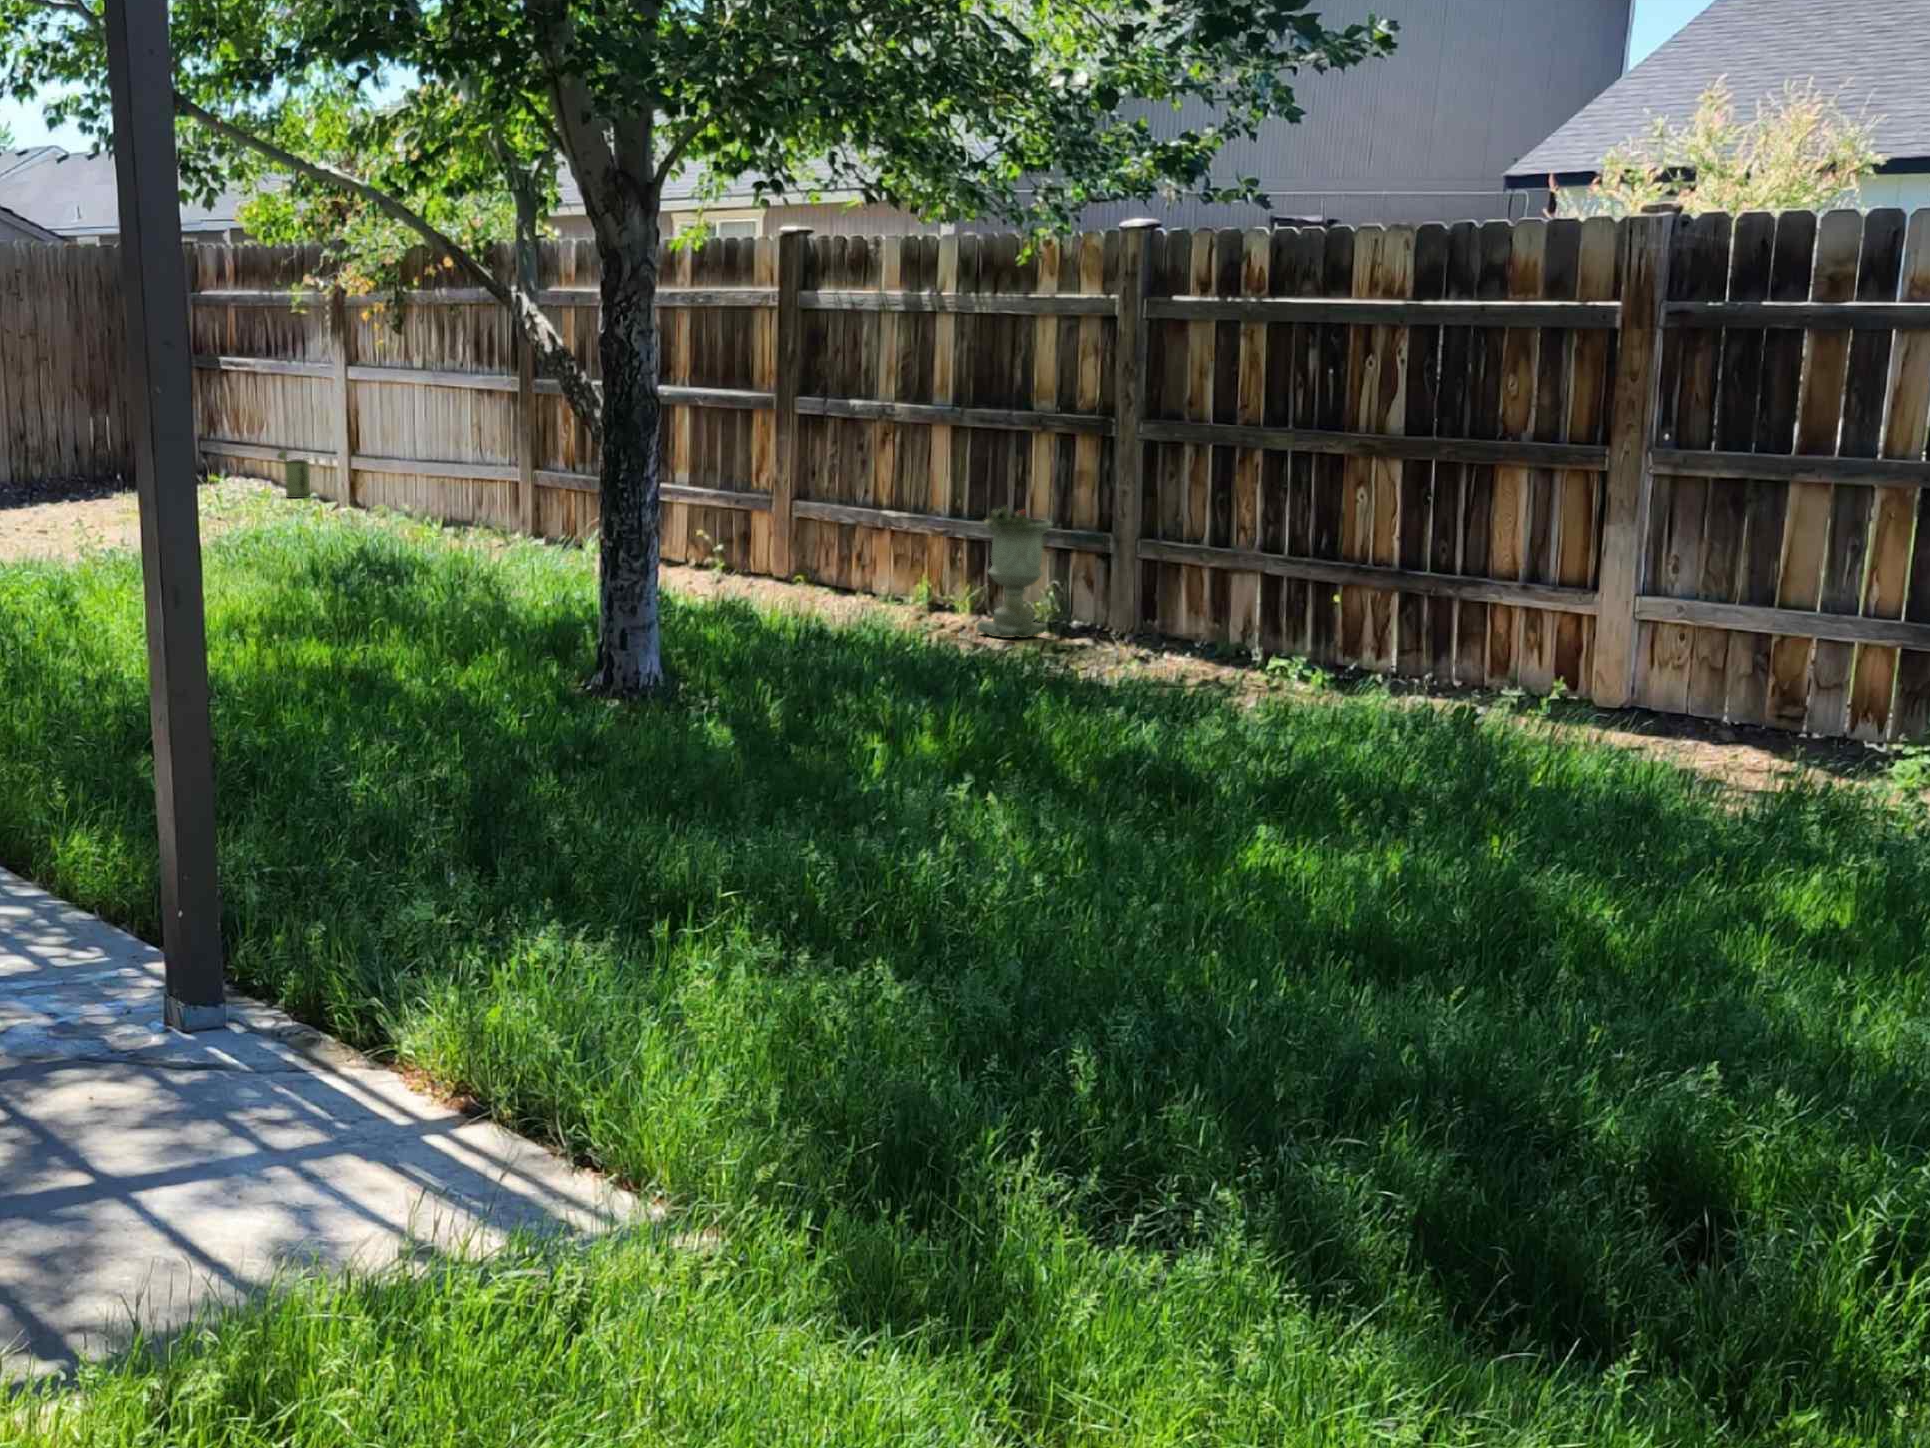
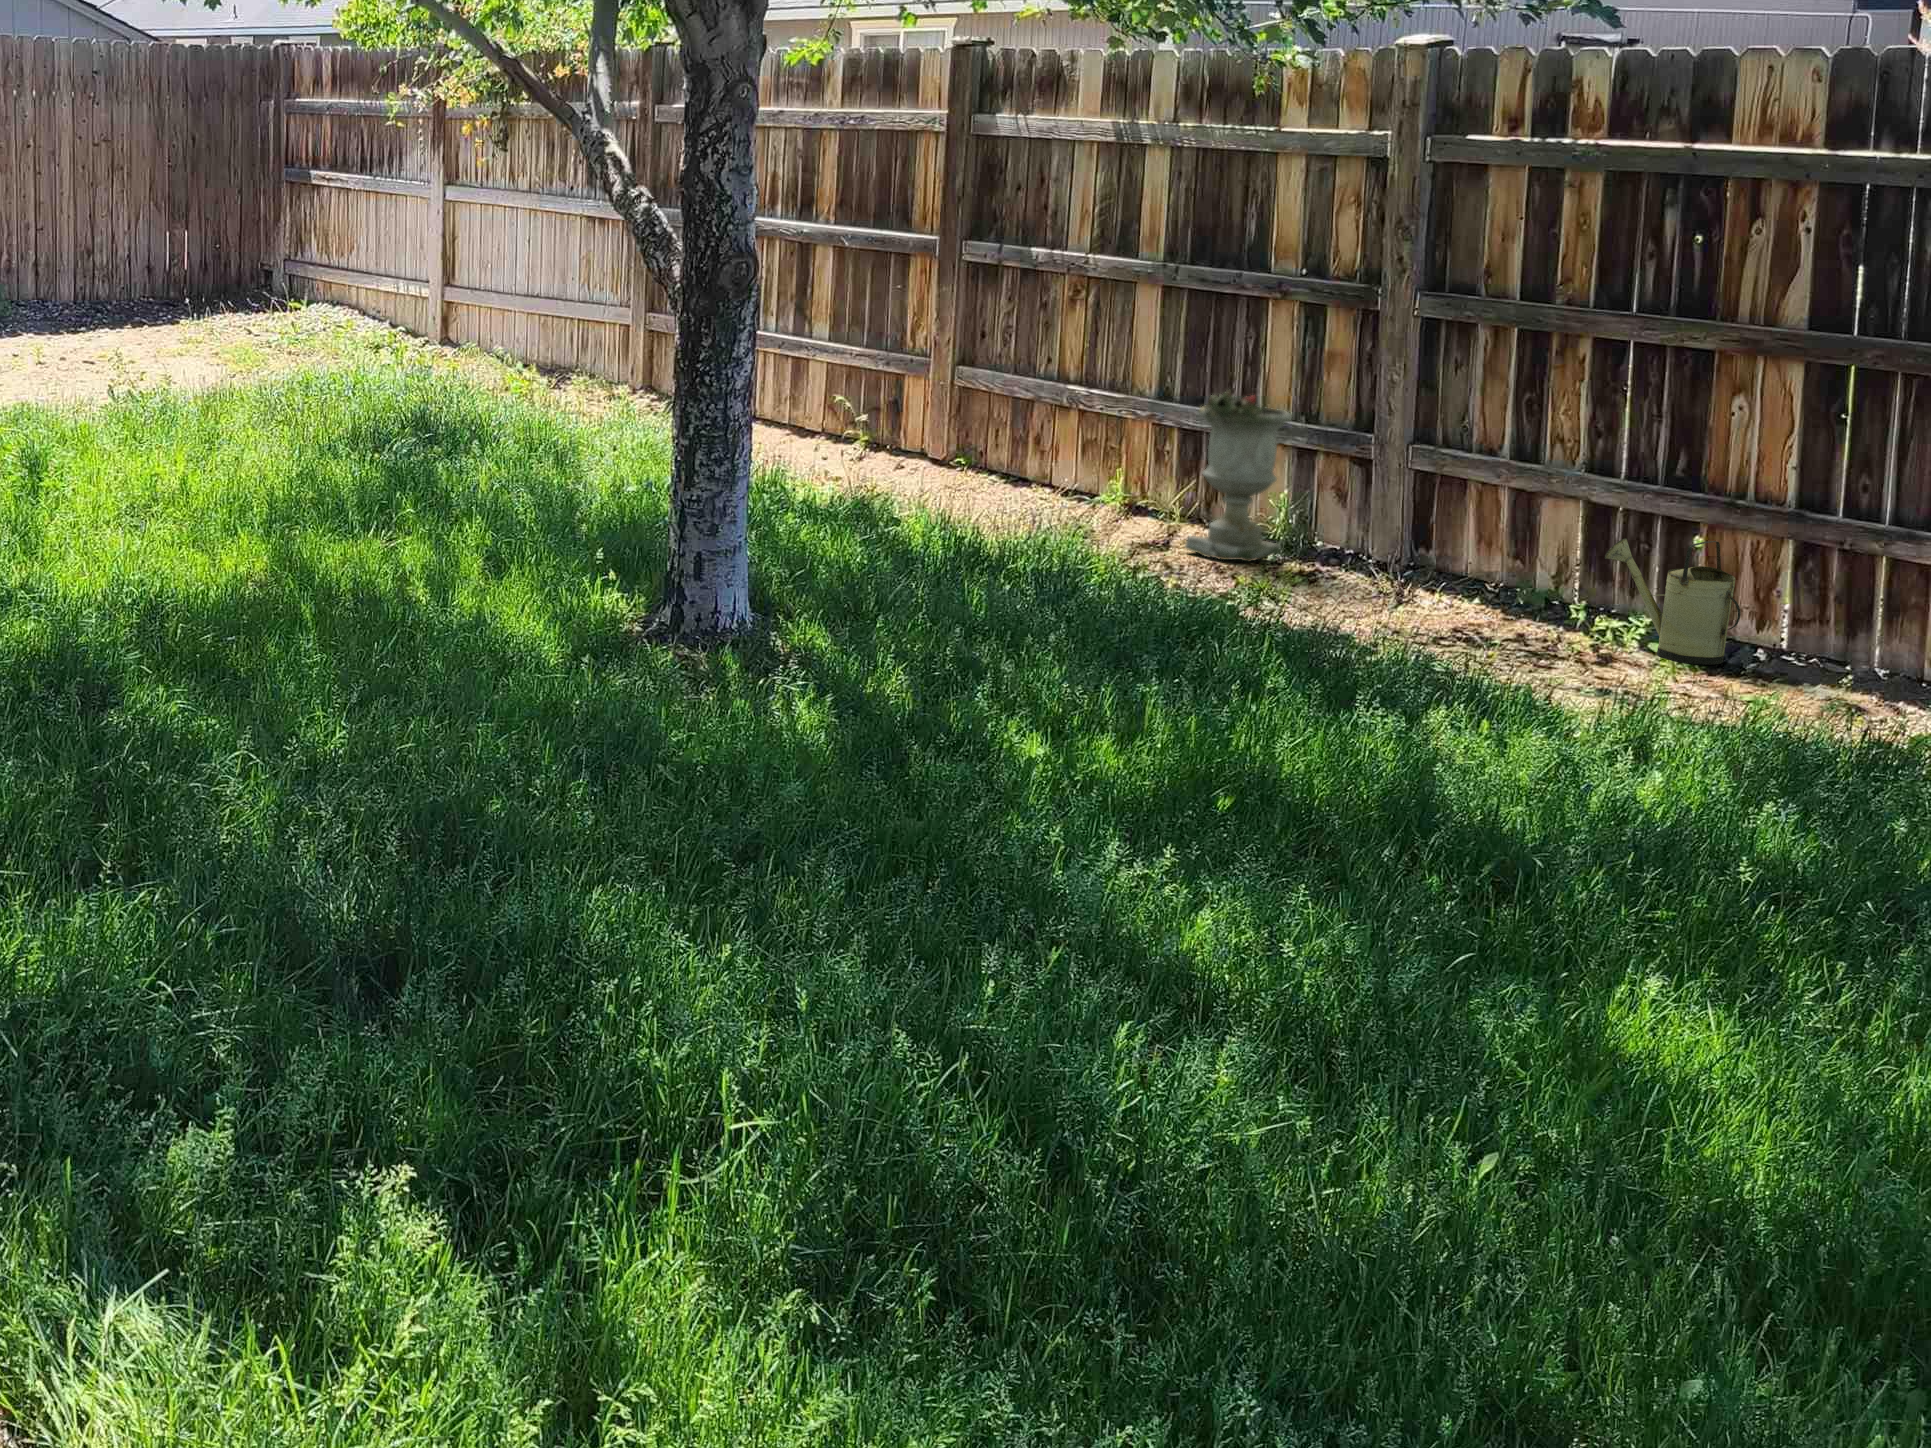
watering can: present [277,451,310,498] -> present [1605,538,1740,665]

